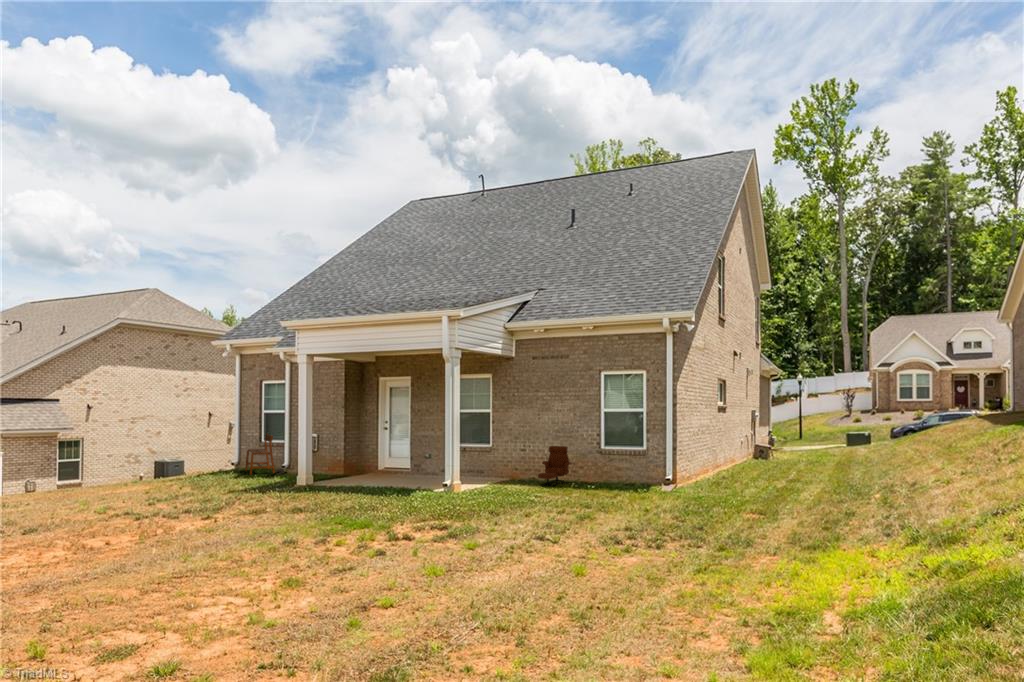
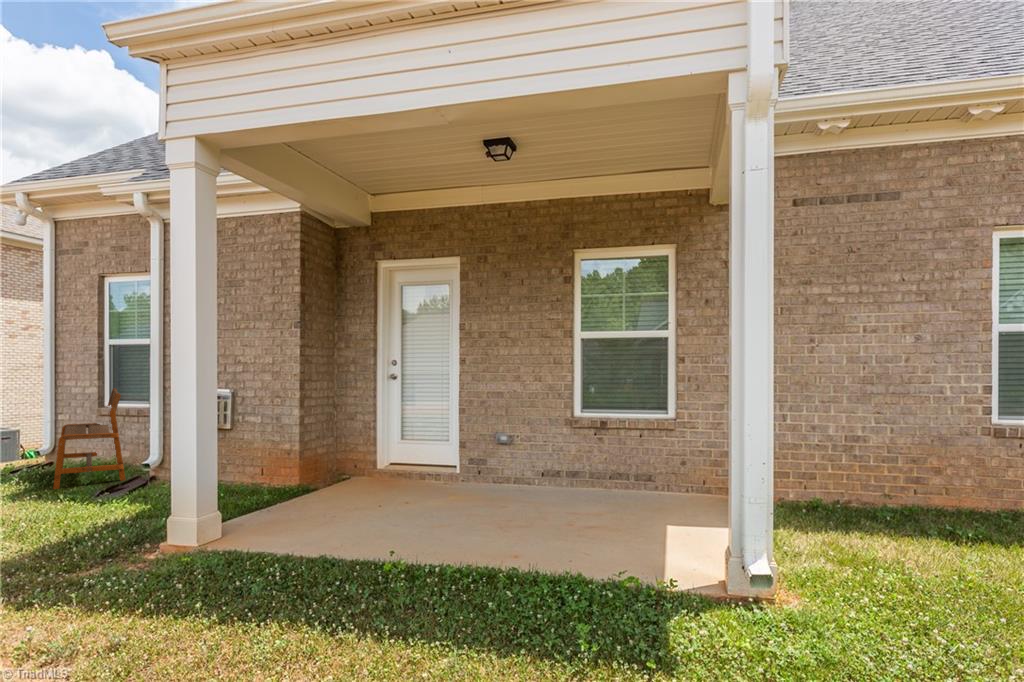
lounge chair: present [538,446,572,487] -> none [844,417,948,538]

